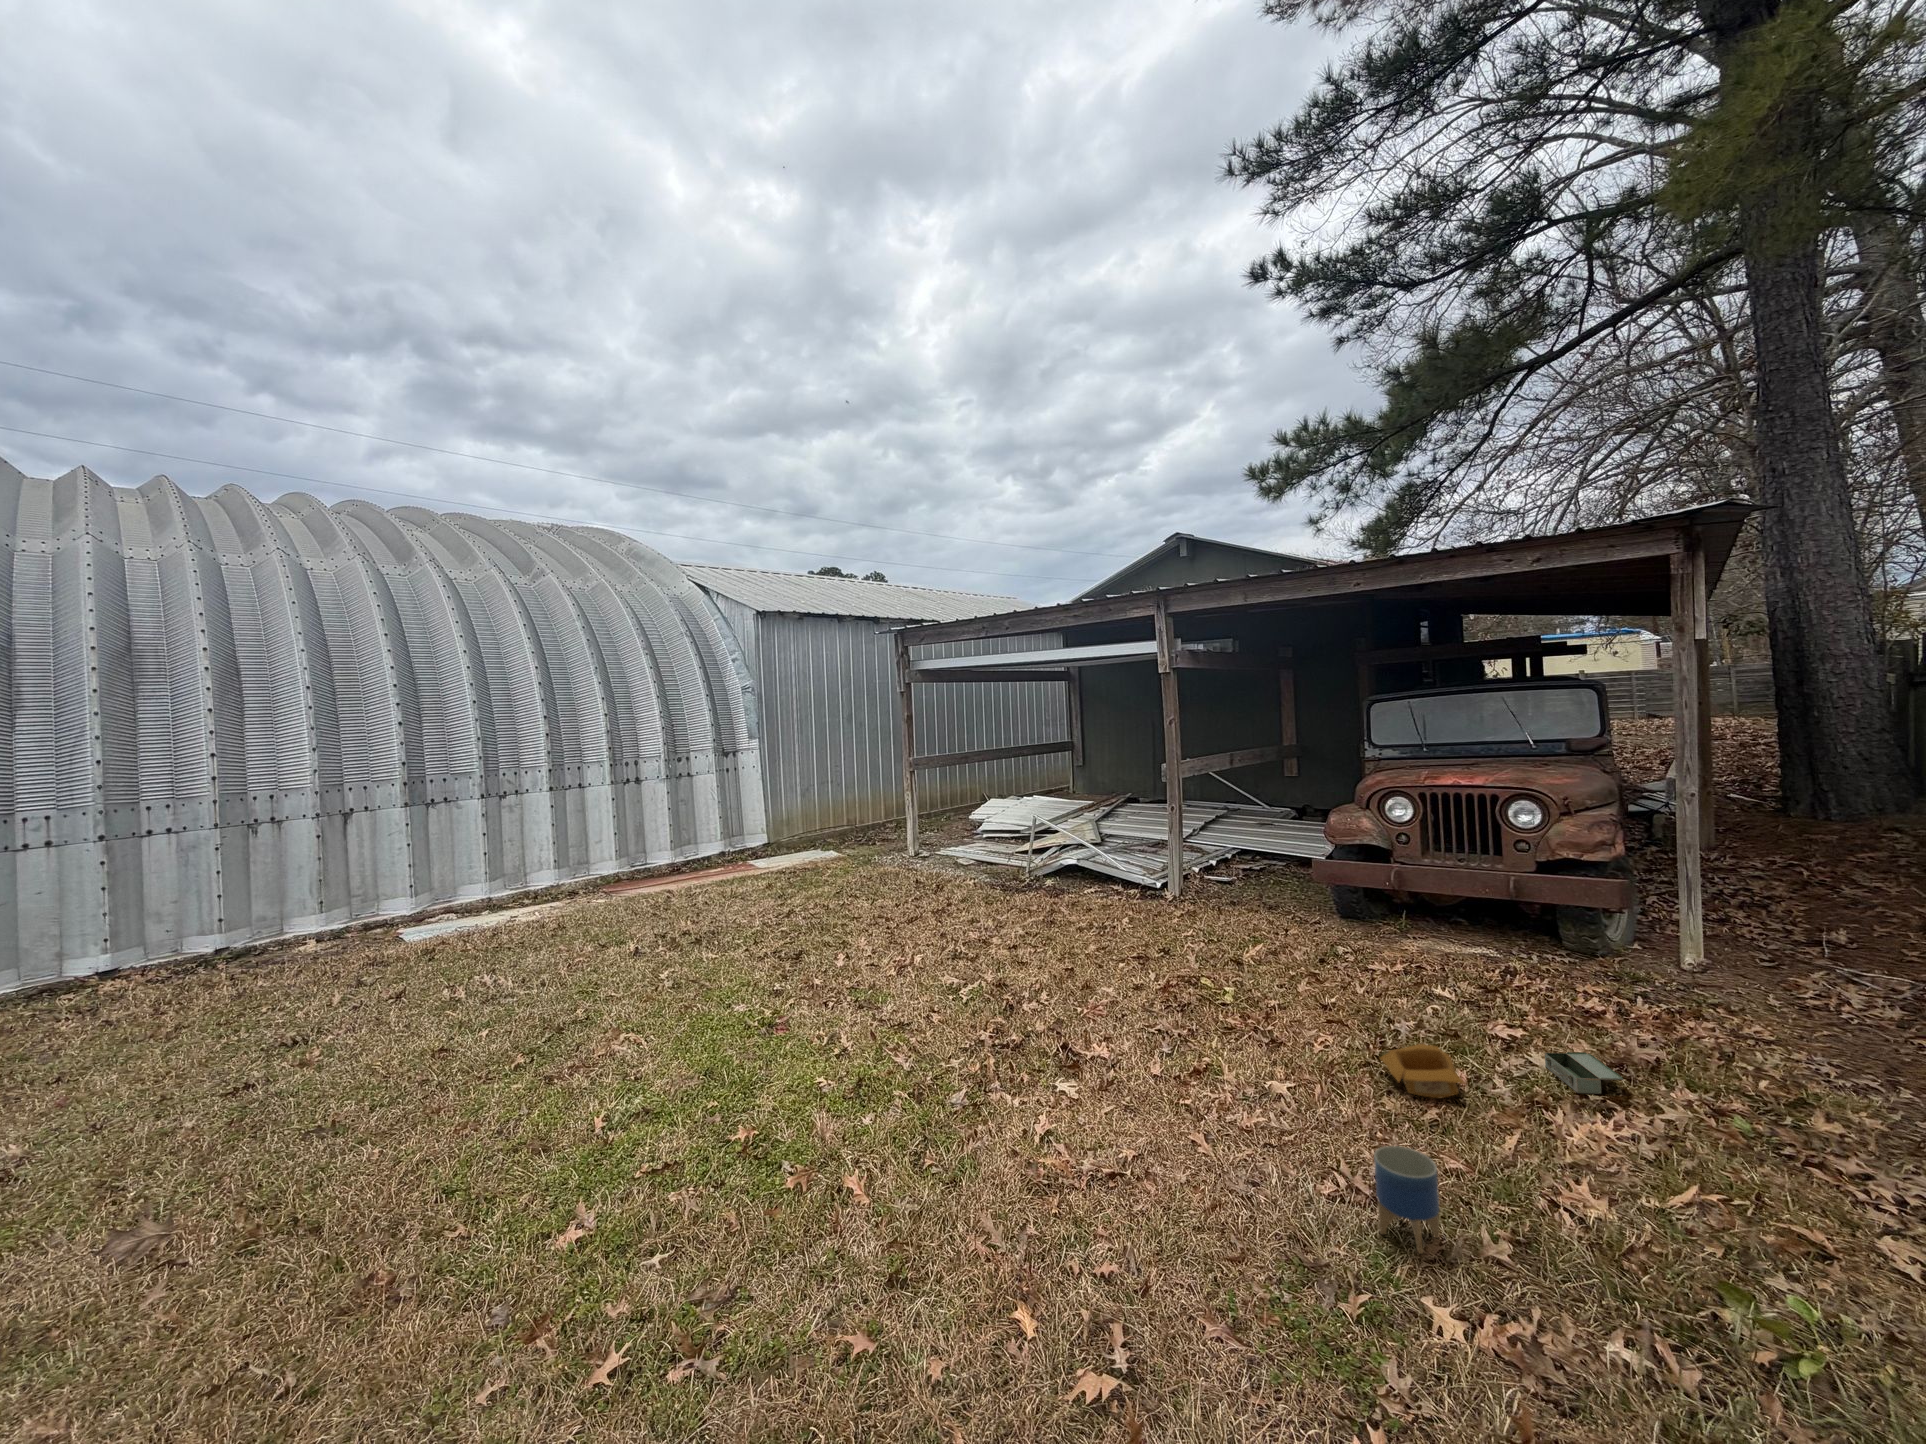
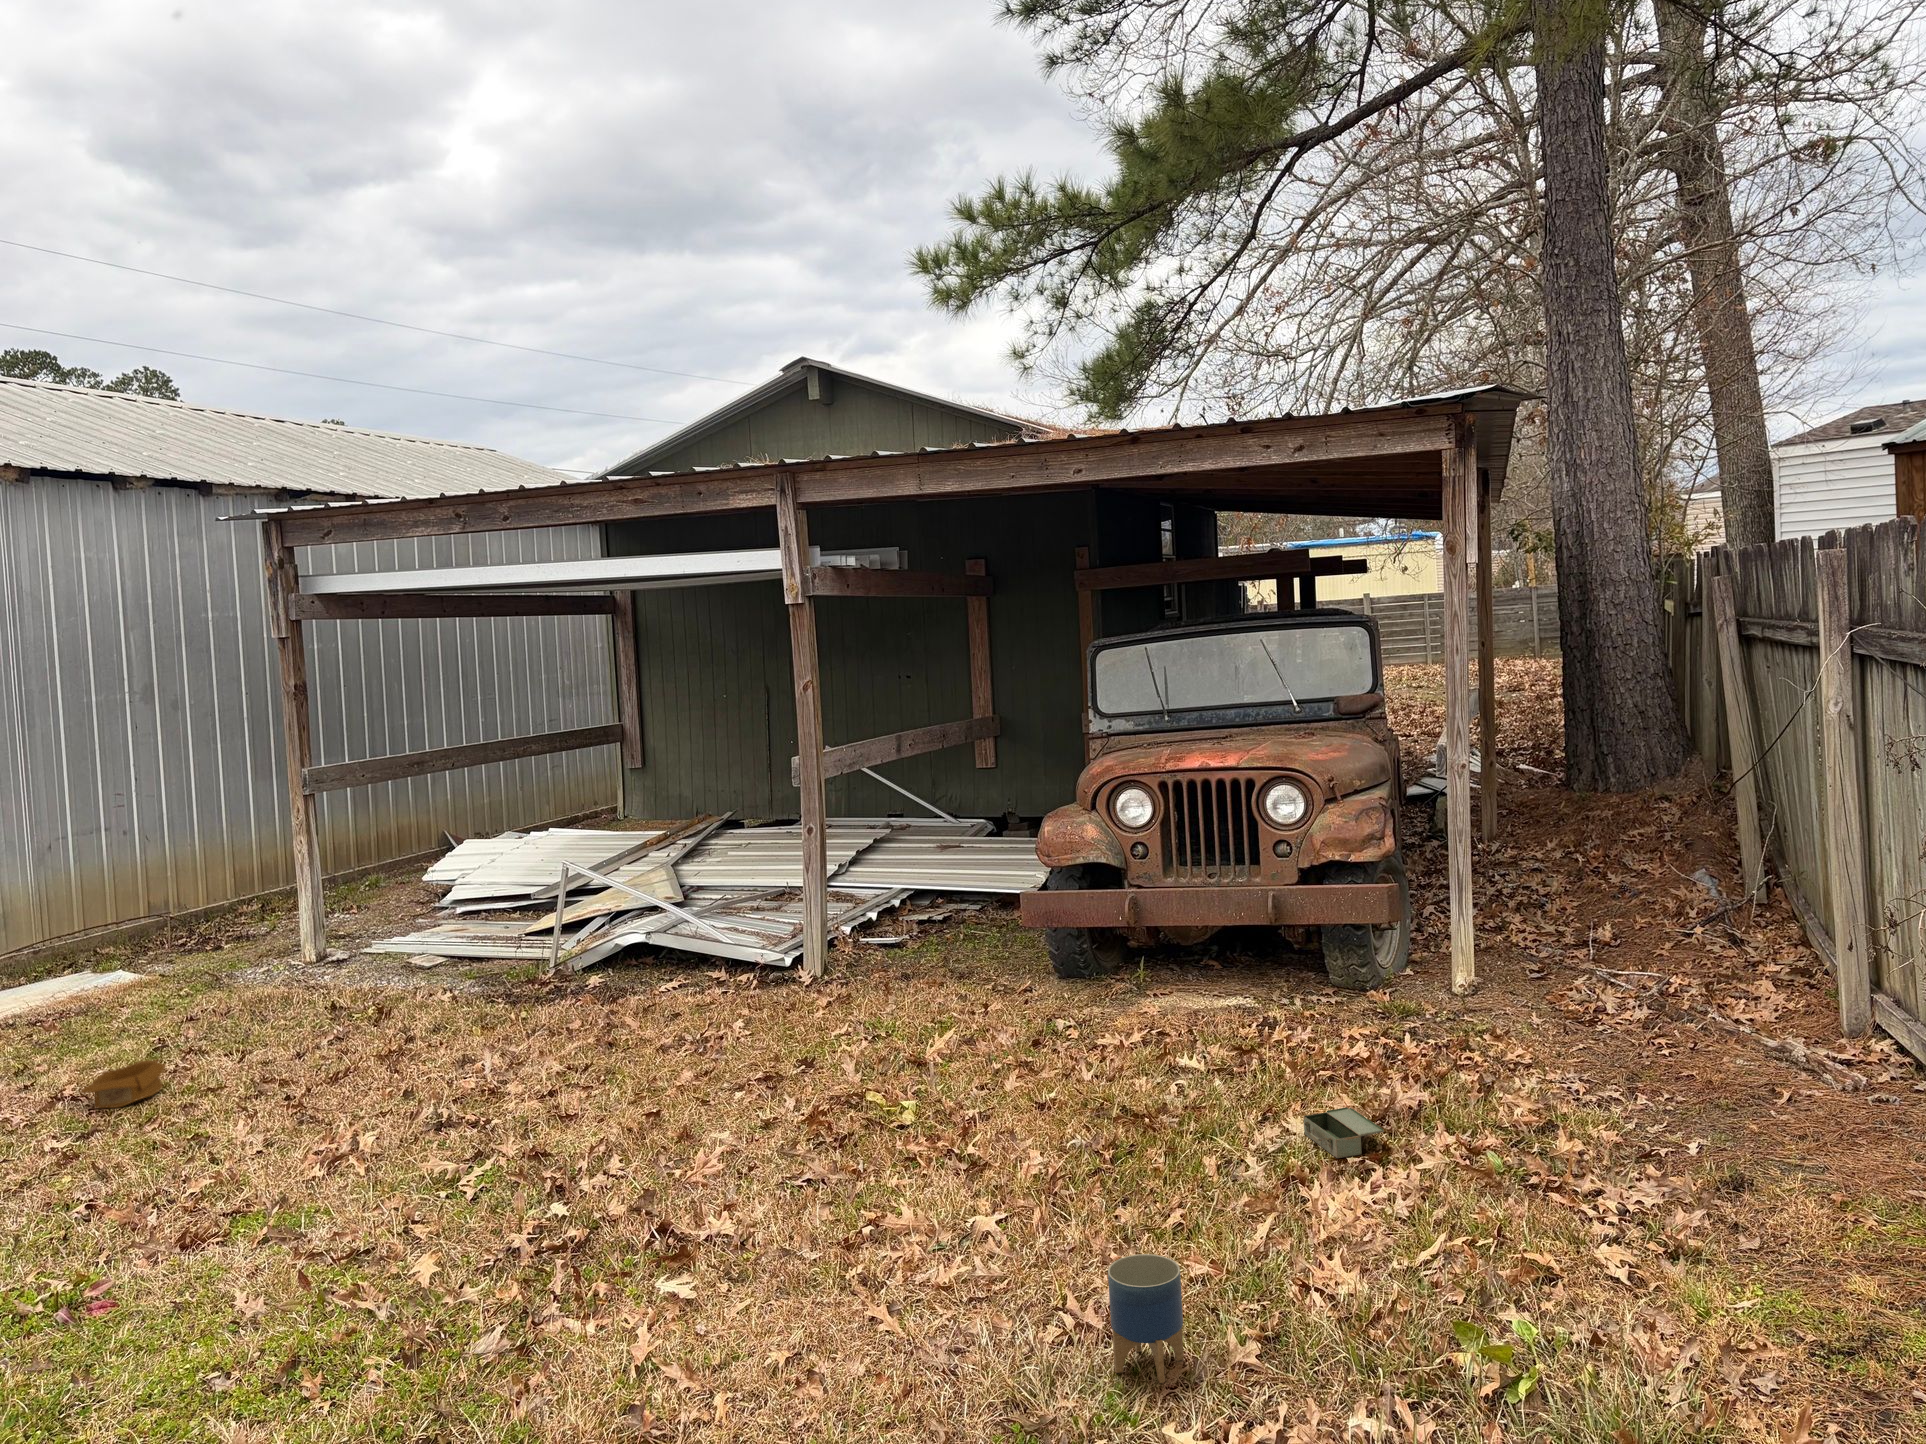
cardboard box: present [1380,1044,1465,1098] -> present [80,1059,166,1108]

